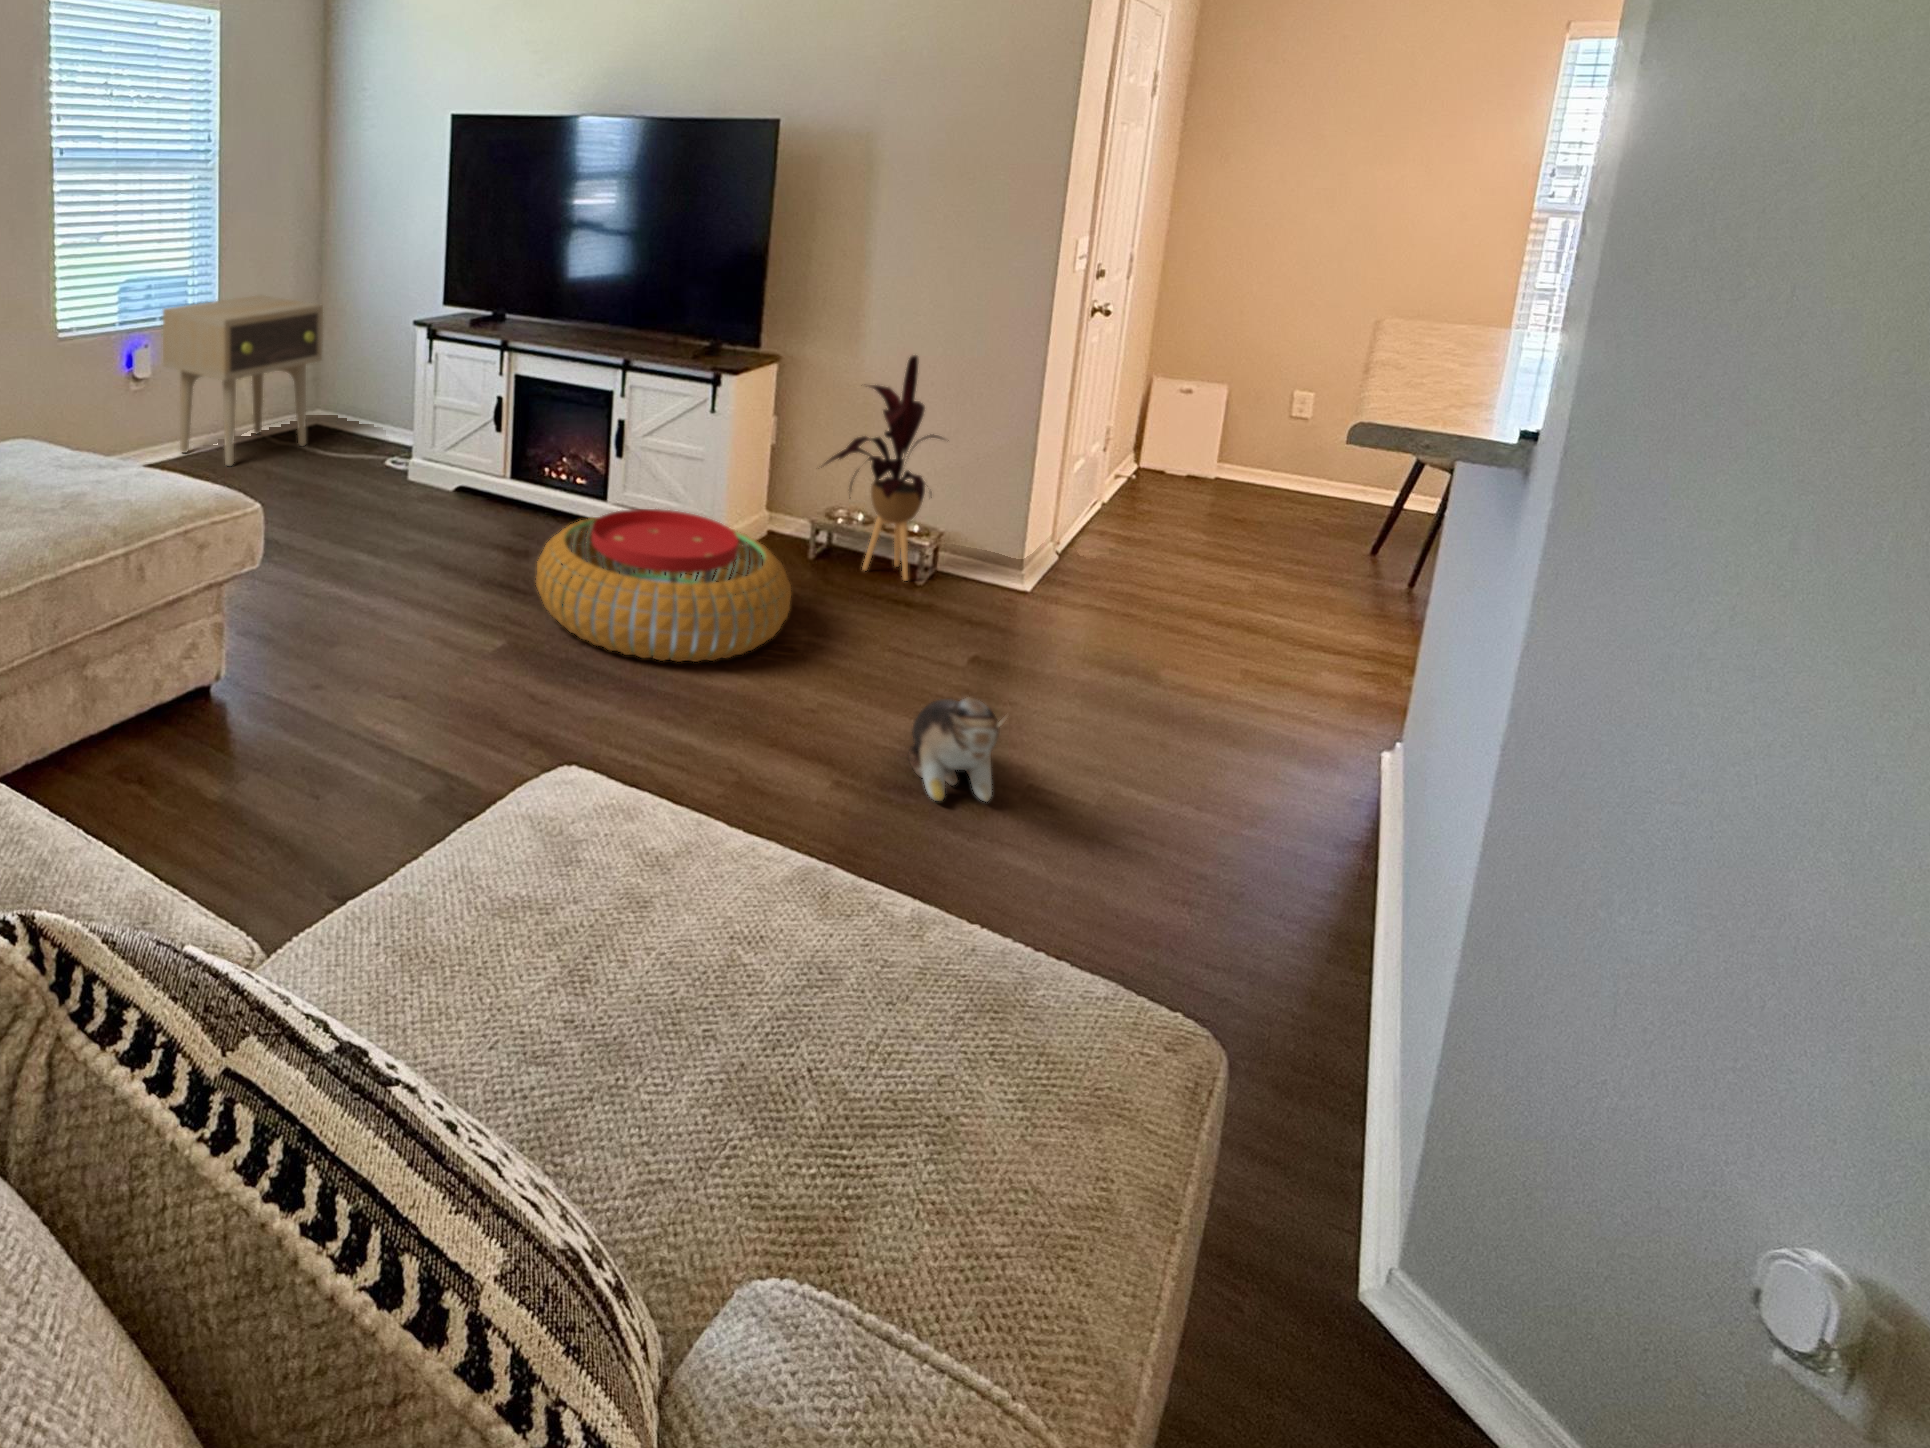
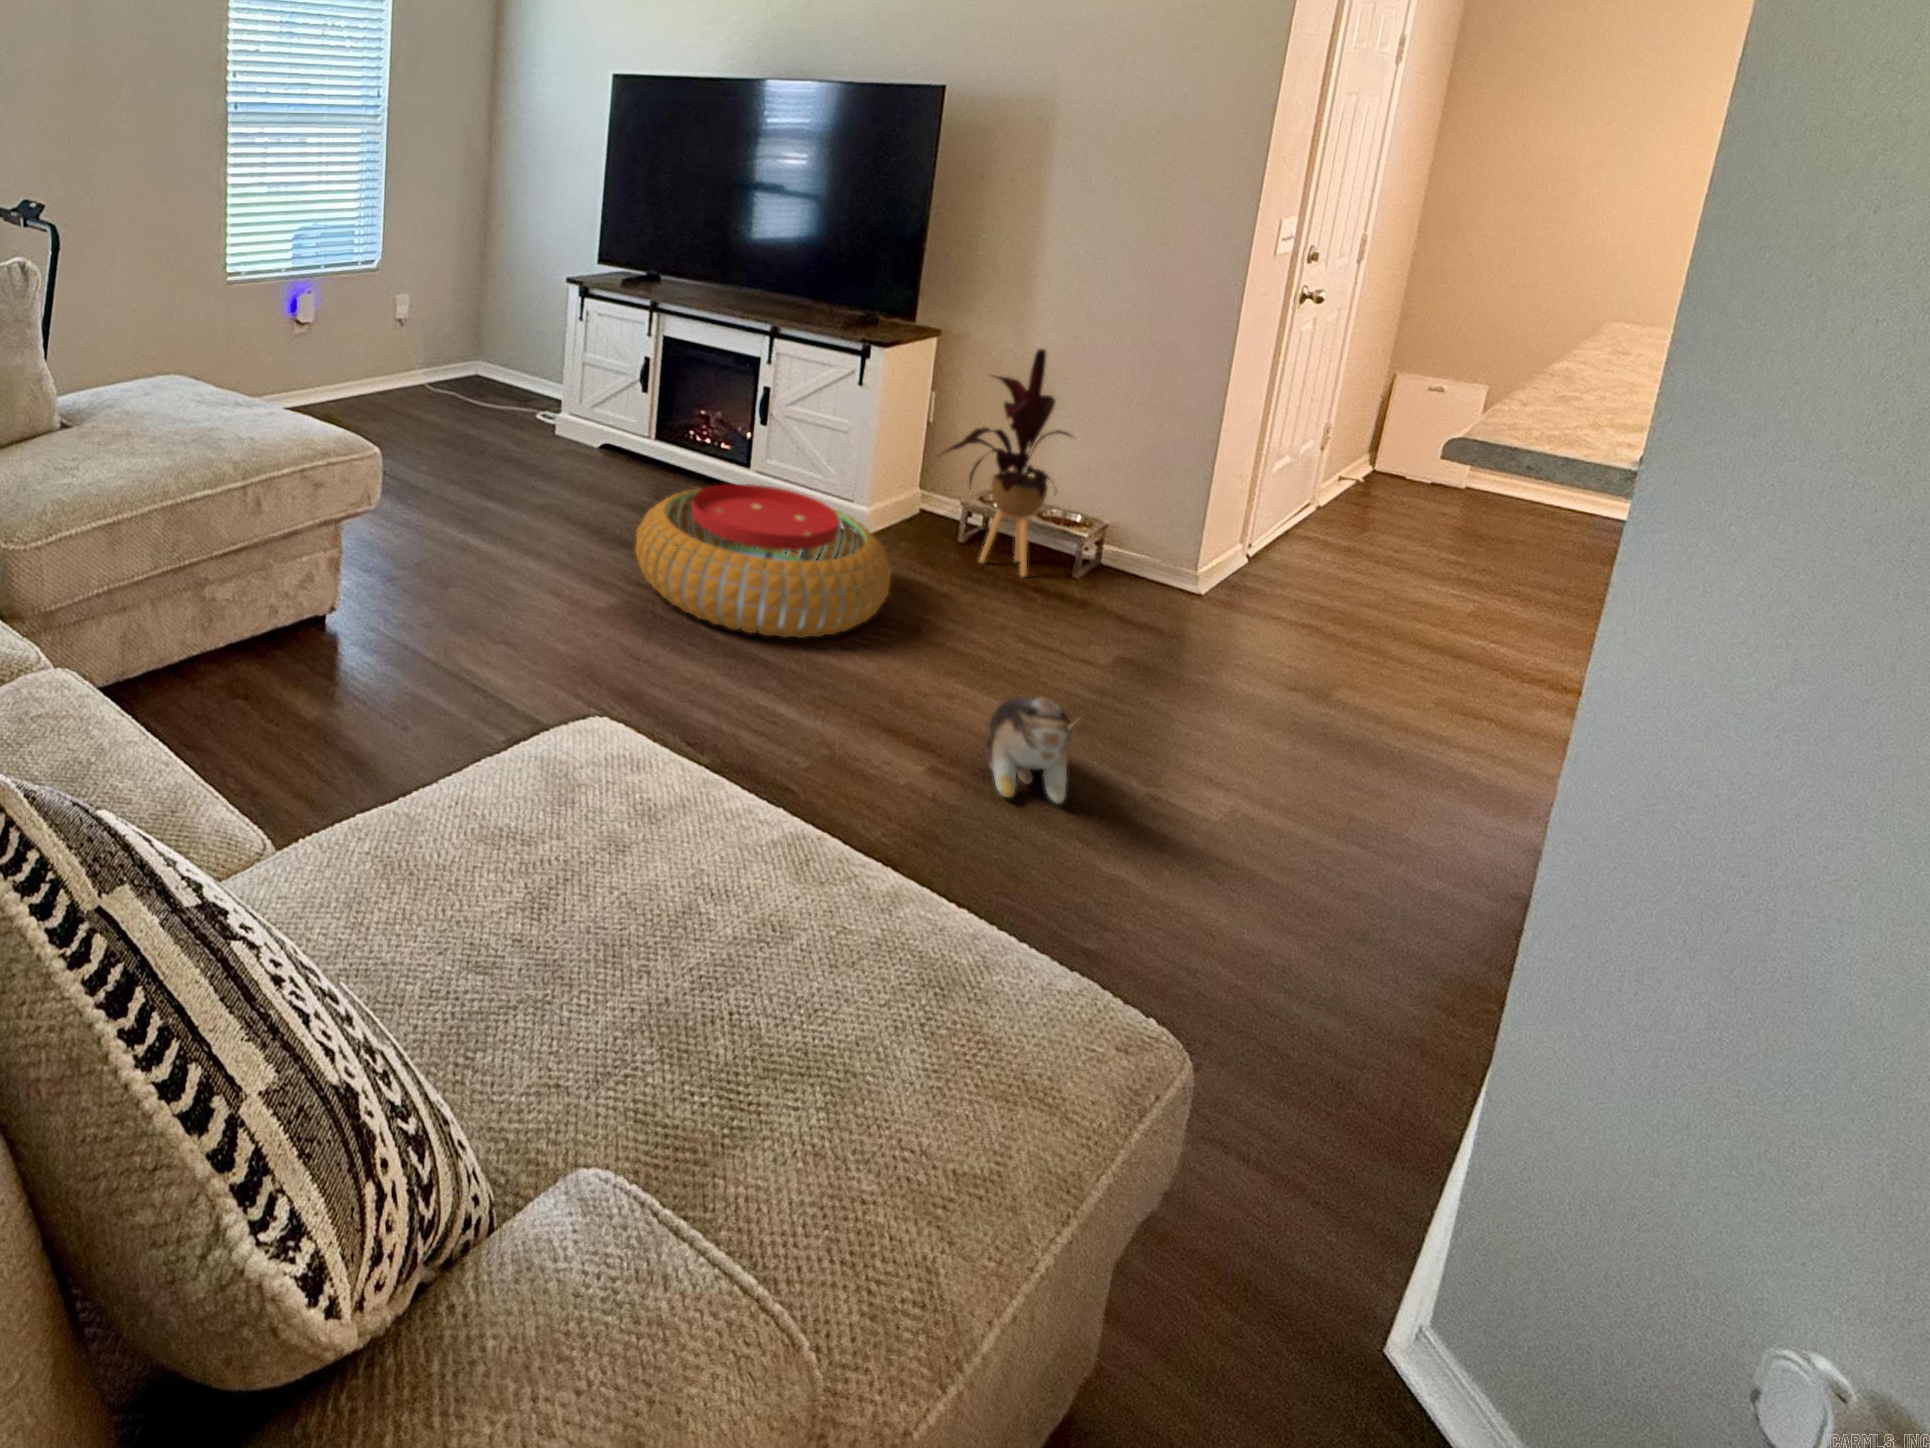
side table: present [163,295,323,466] -> none [313,257,465,416]

